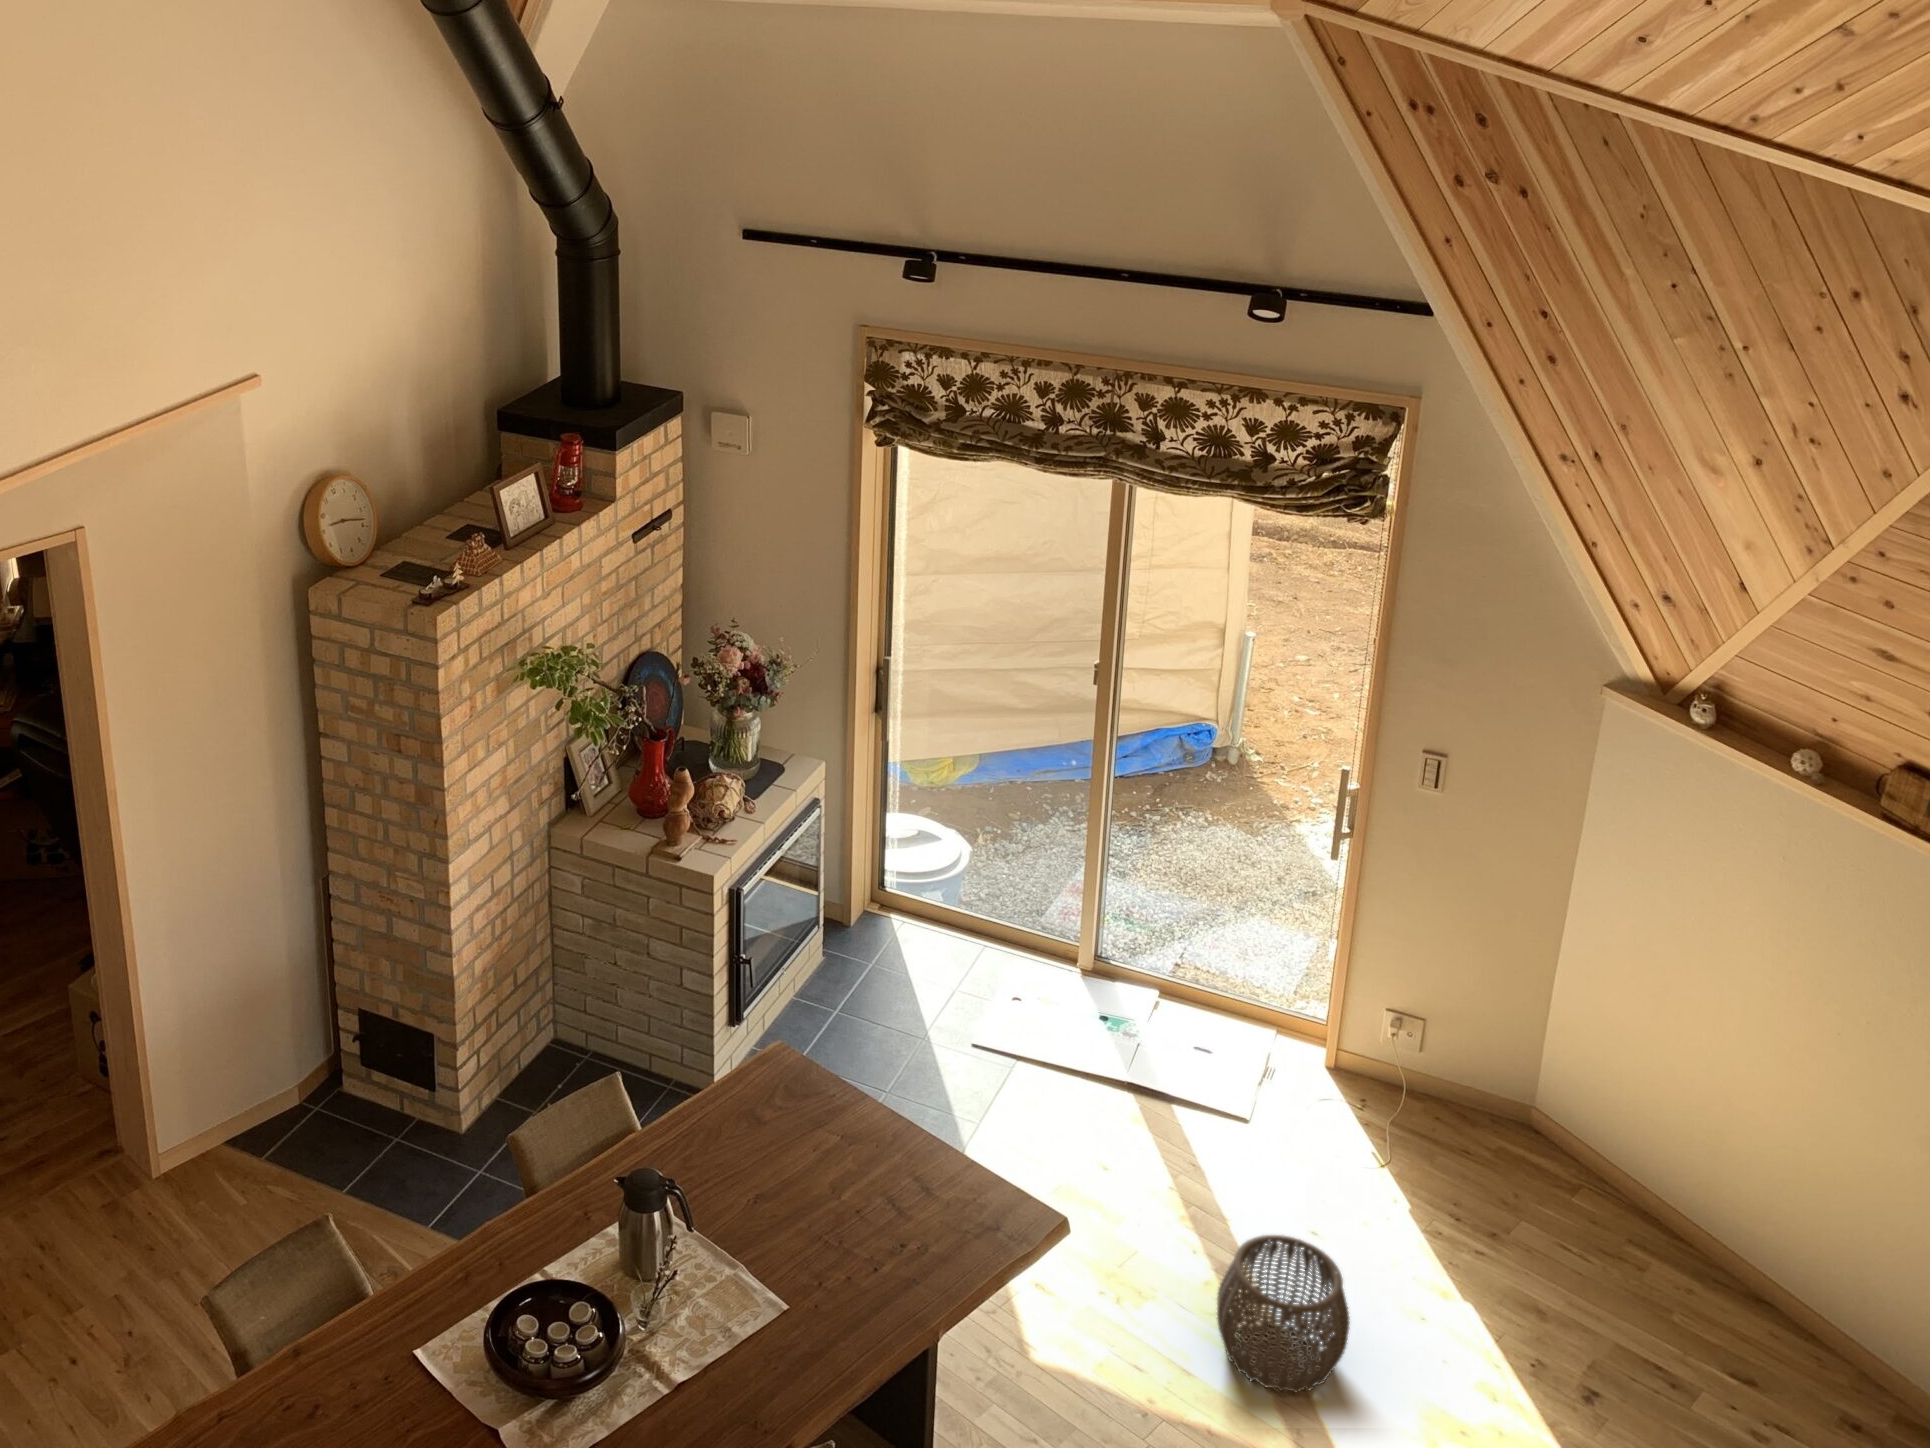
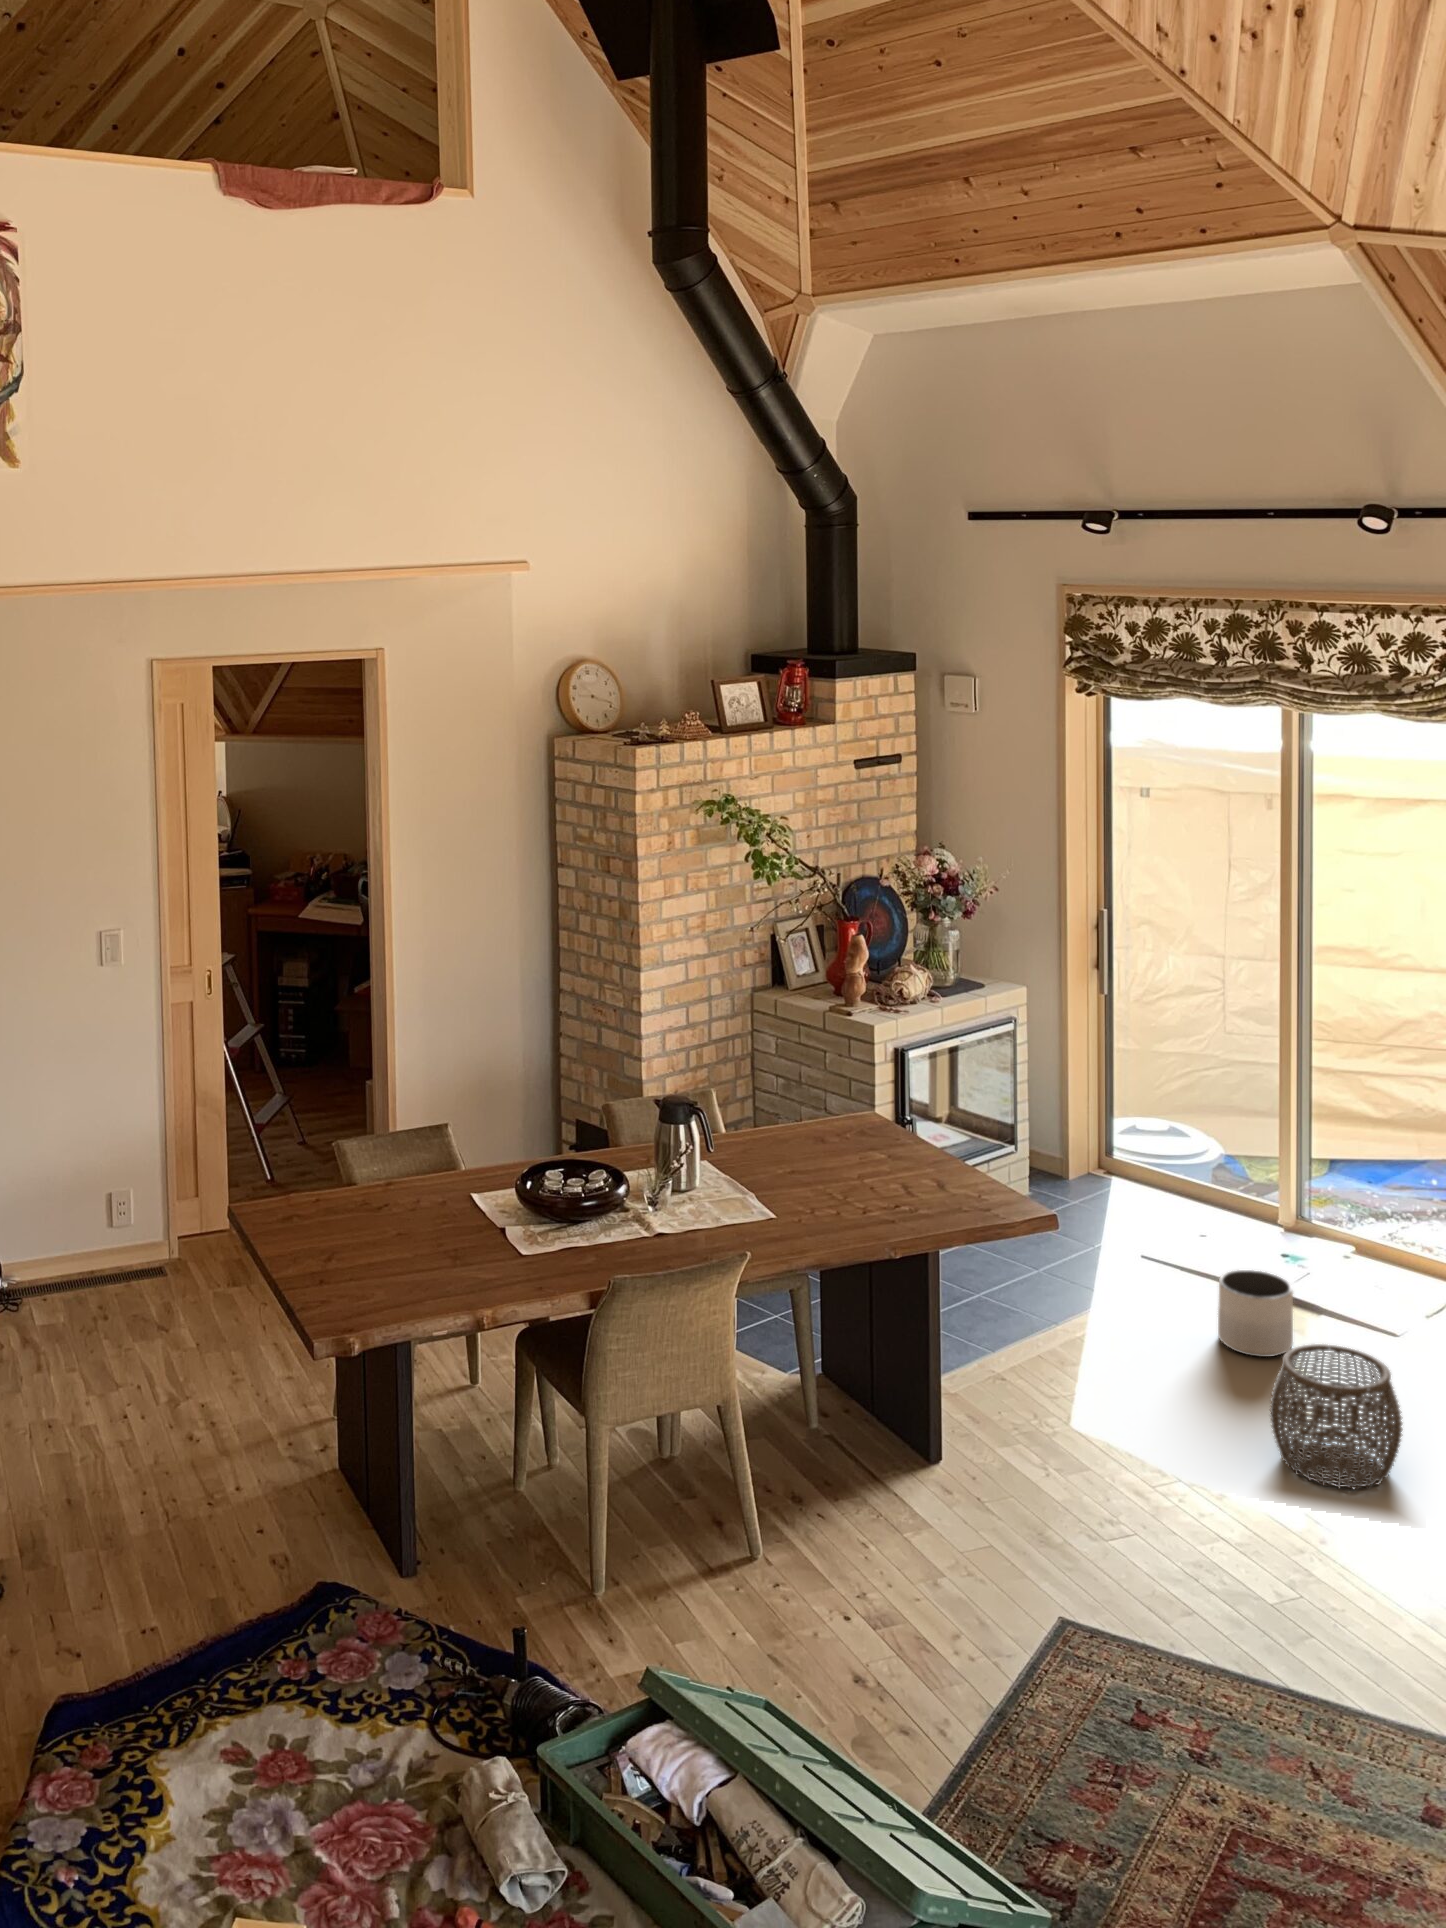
planter: none [1098,1102,1176,1199] -> present [1218,1270,1293,1357]

